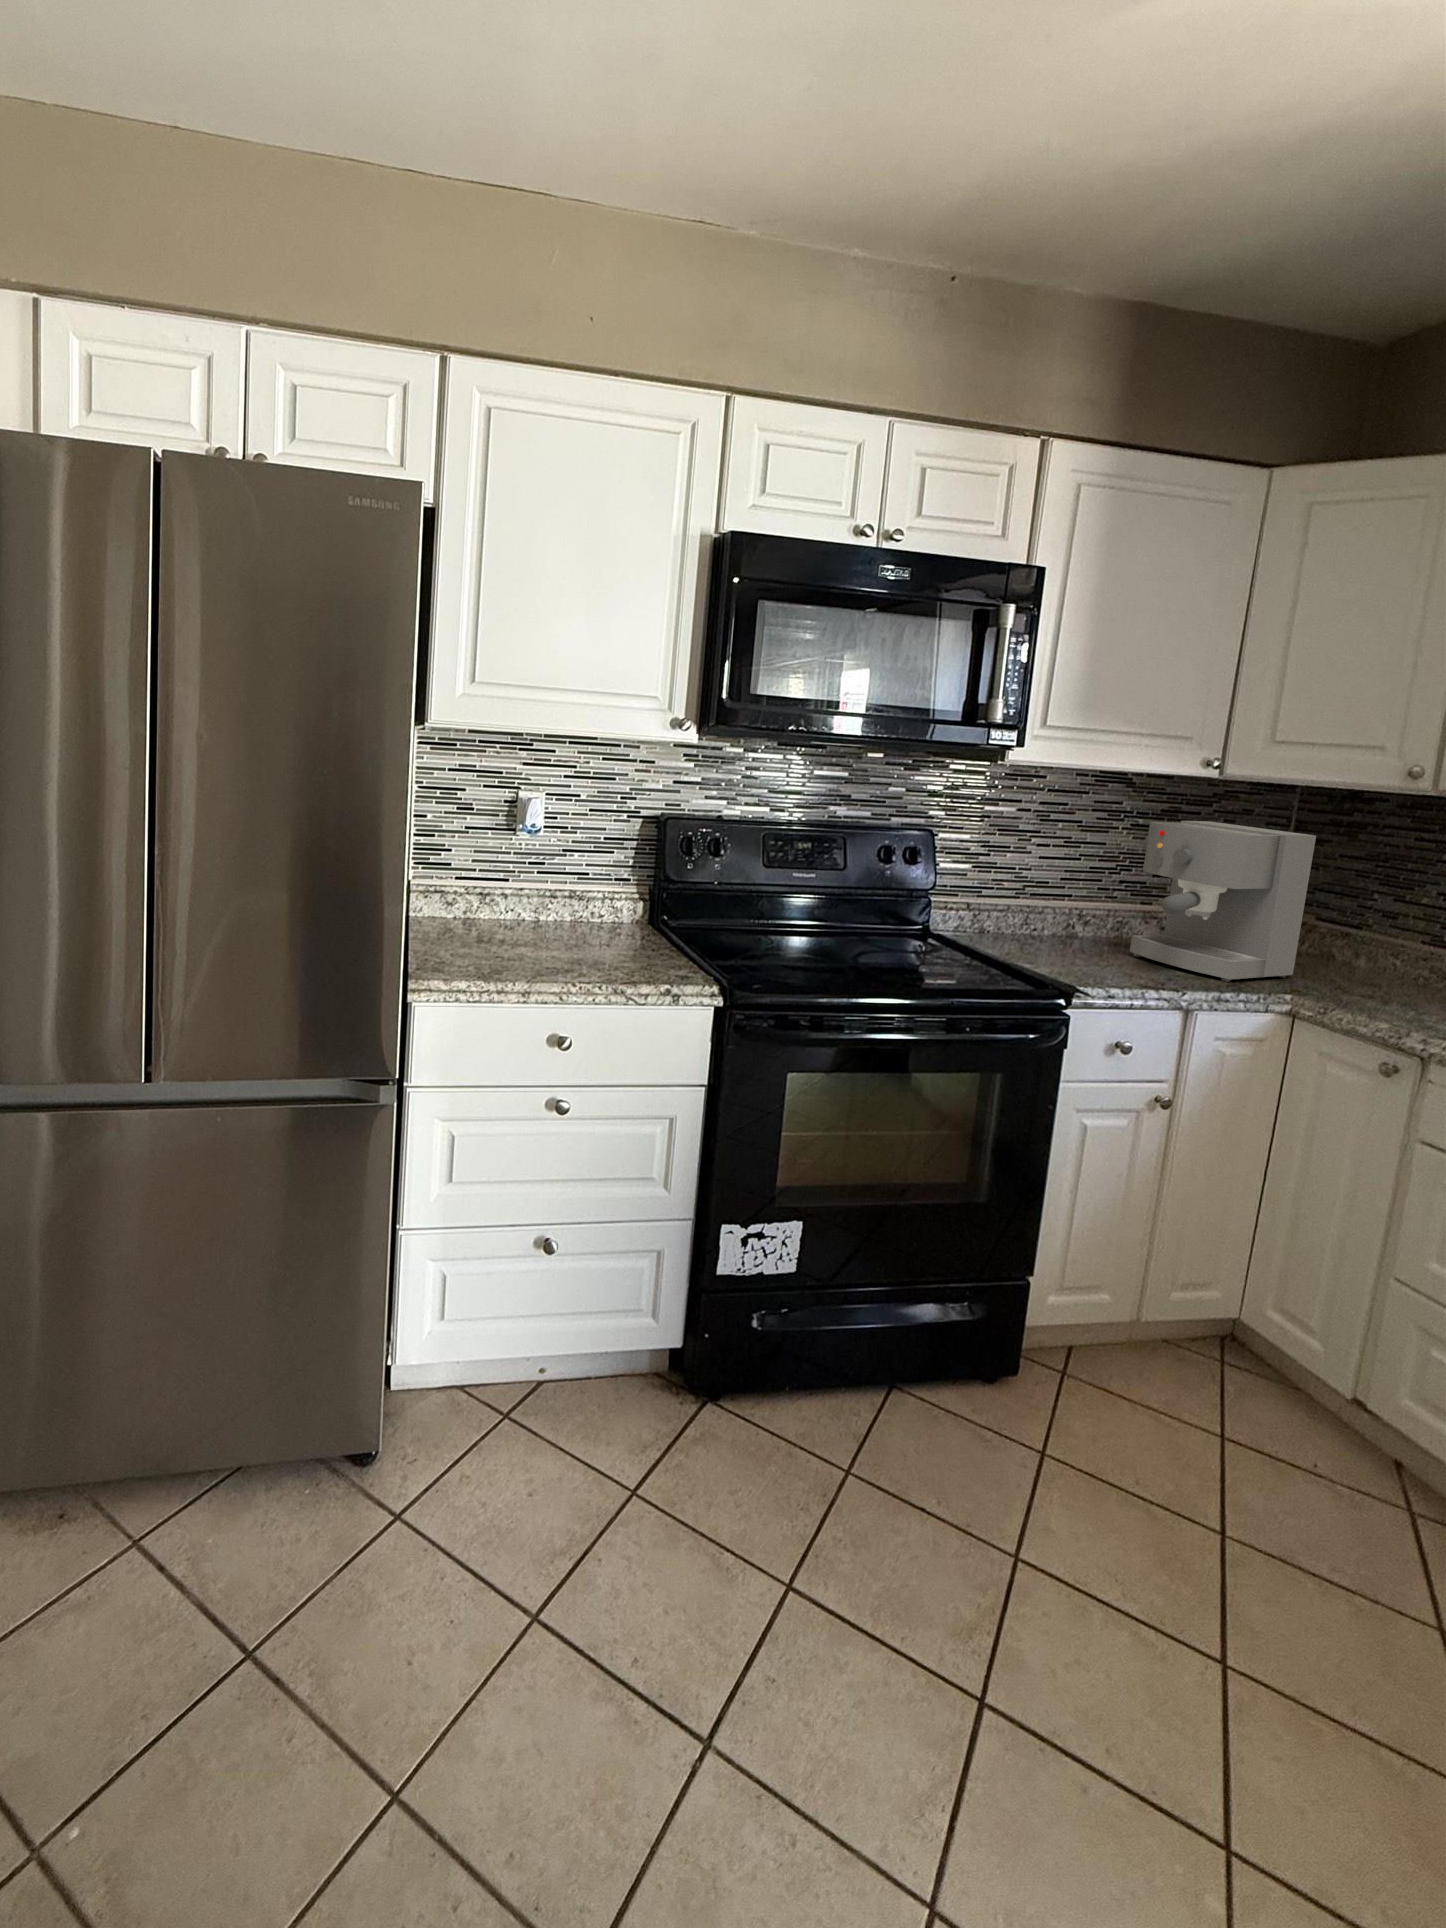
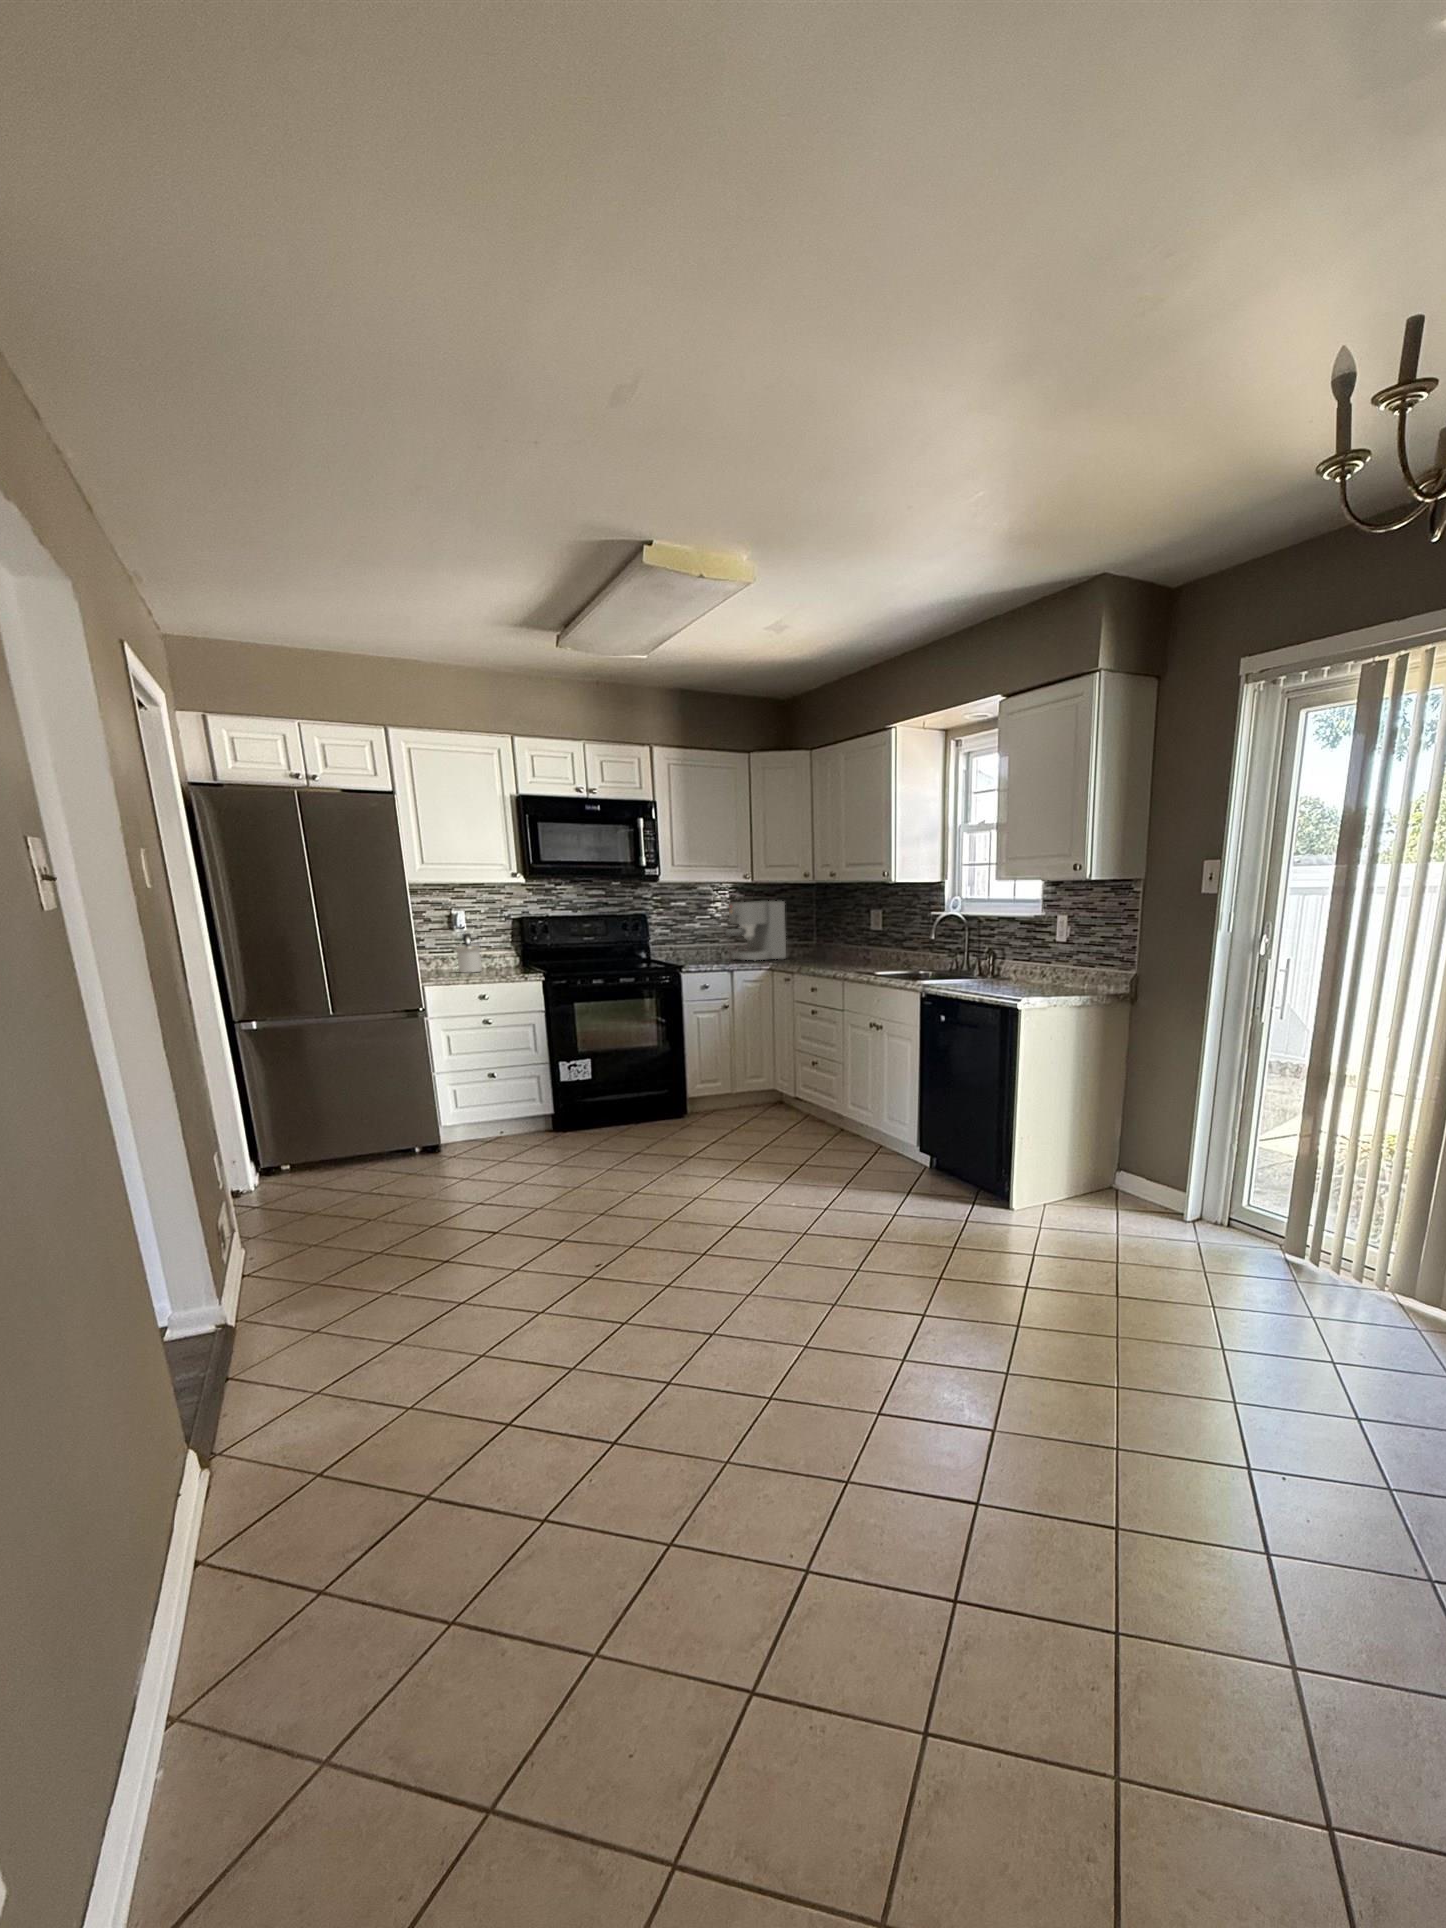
soap dispenser: none [512,859,572,960] -> present [456,933,482,973]

